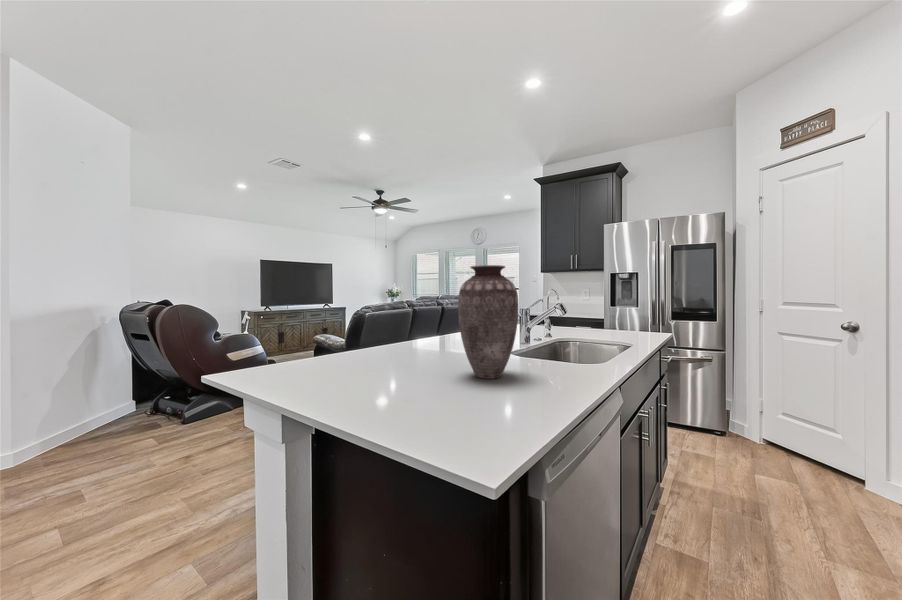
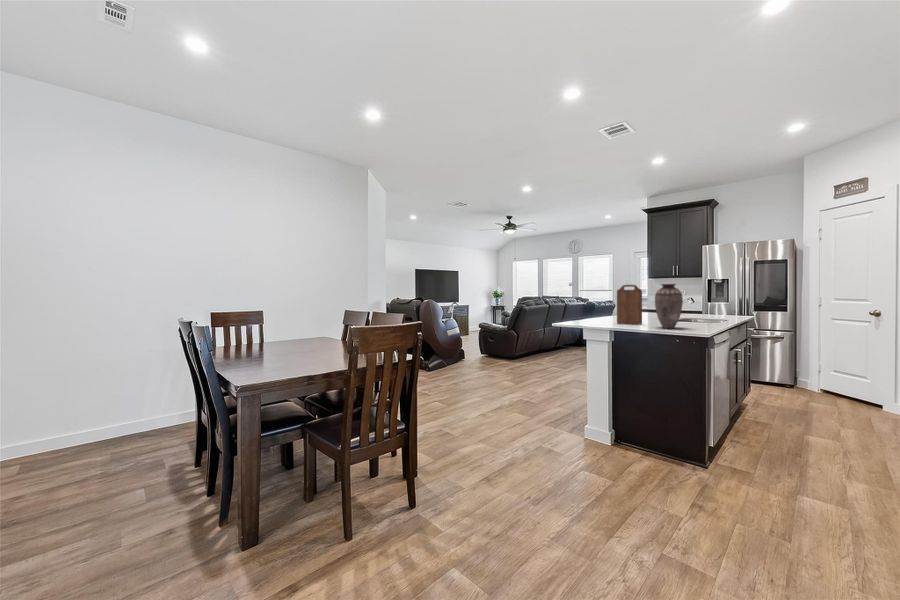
cutting board: none [409,271,454,360] -> present [617,285,642,324]

